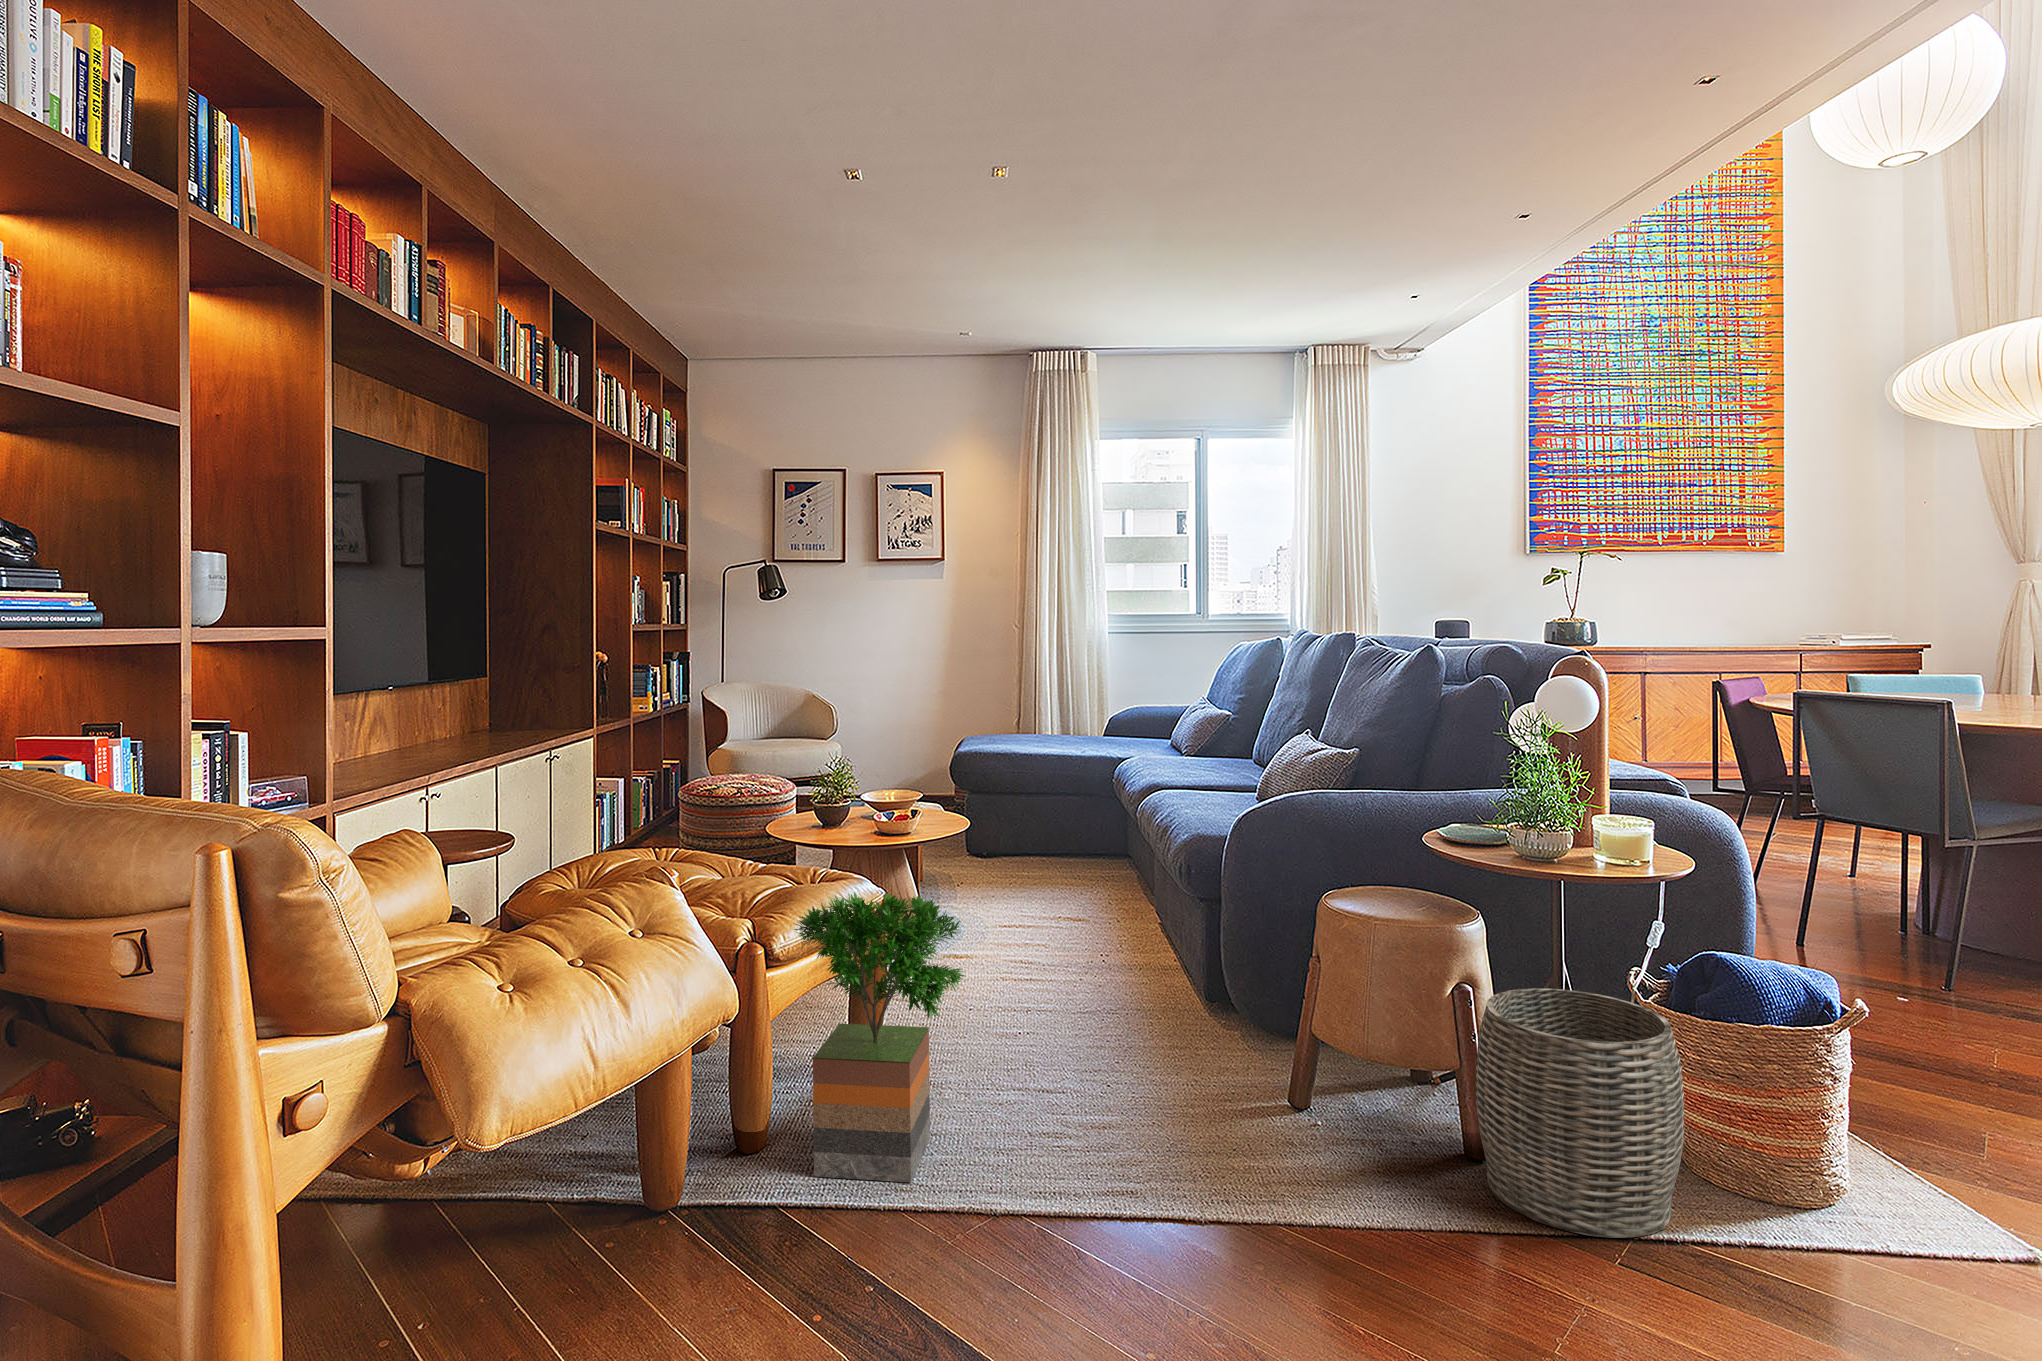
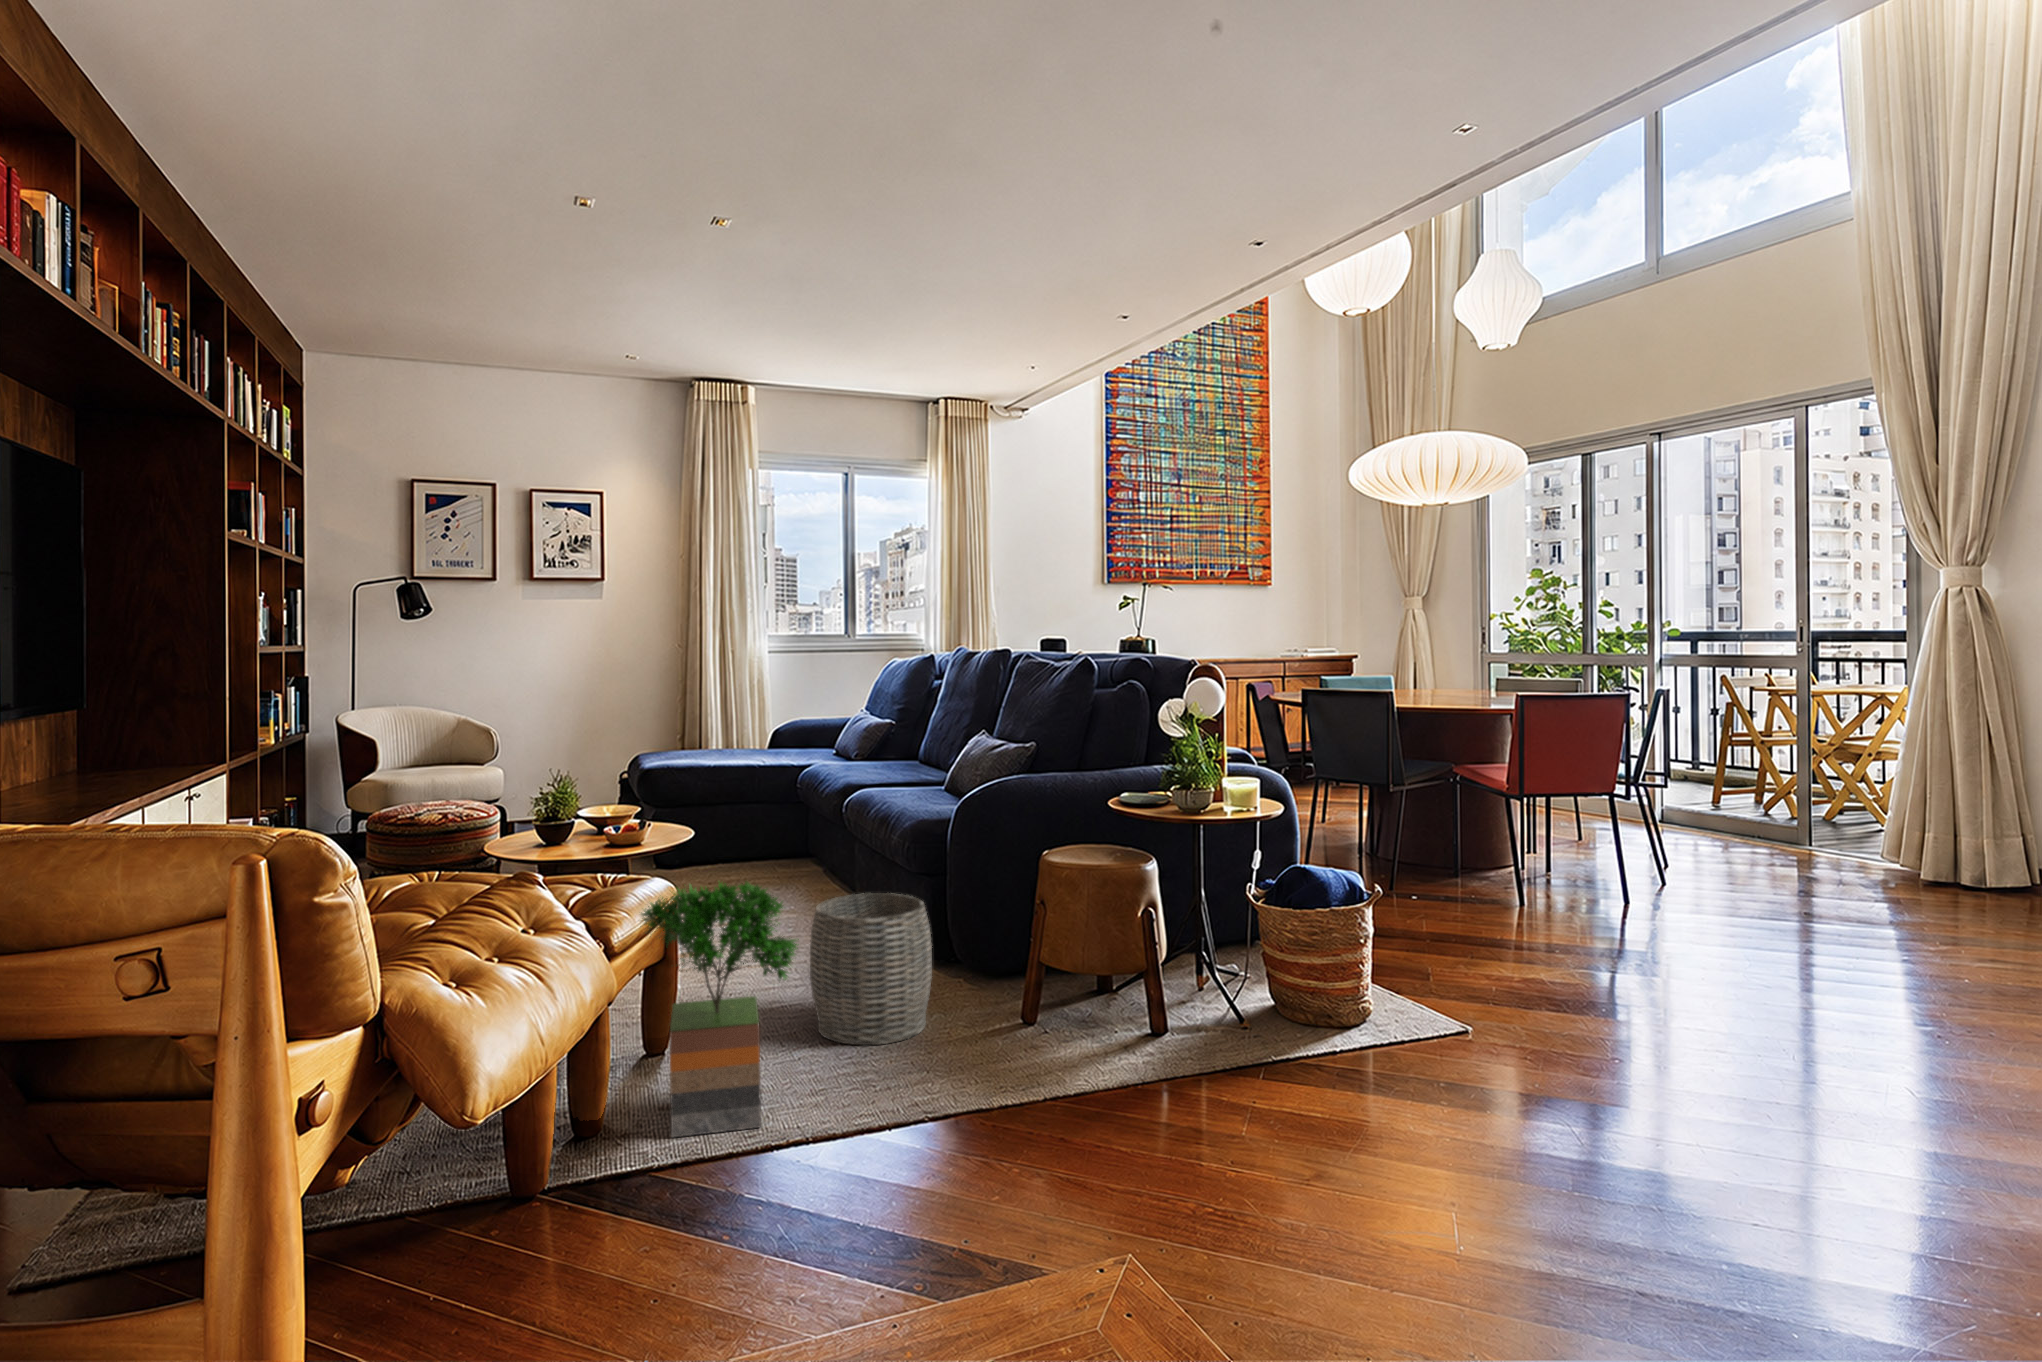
woven basket: present [1476,988,1684,1238] -> present [810,893,932,1045]

